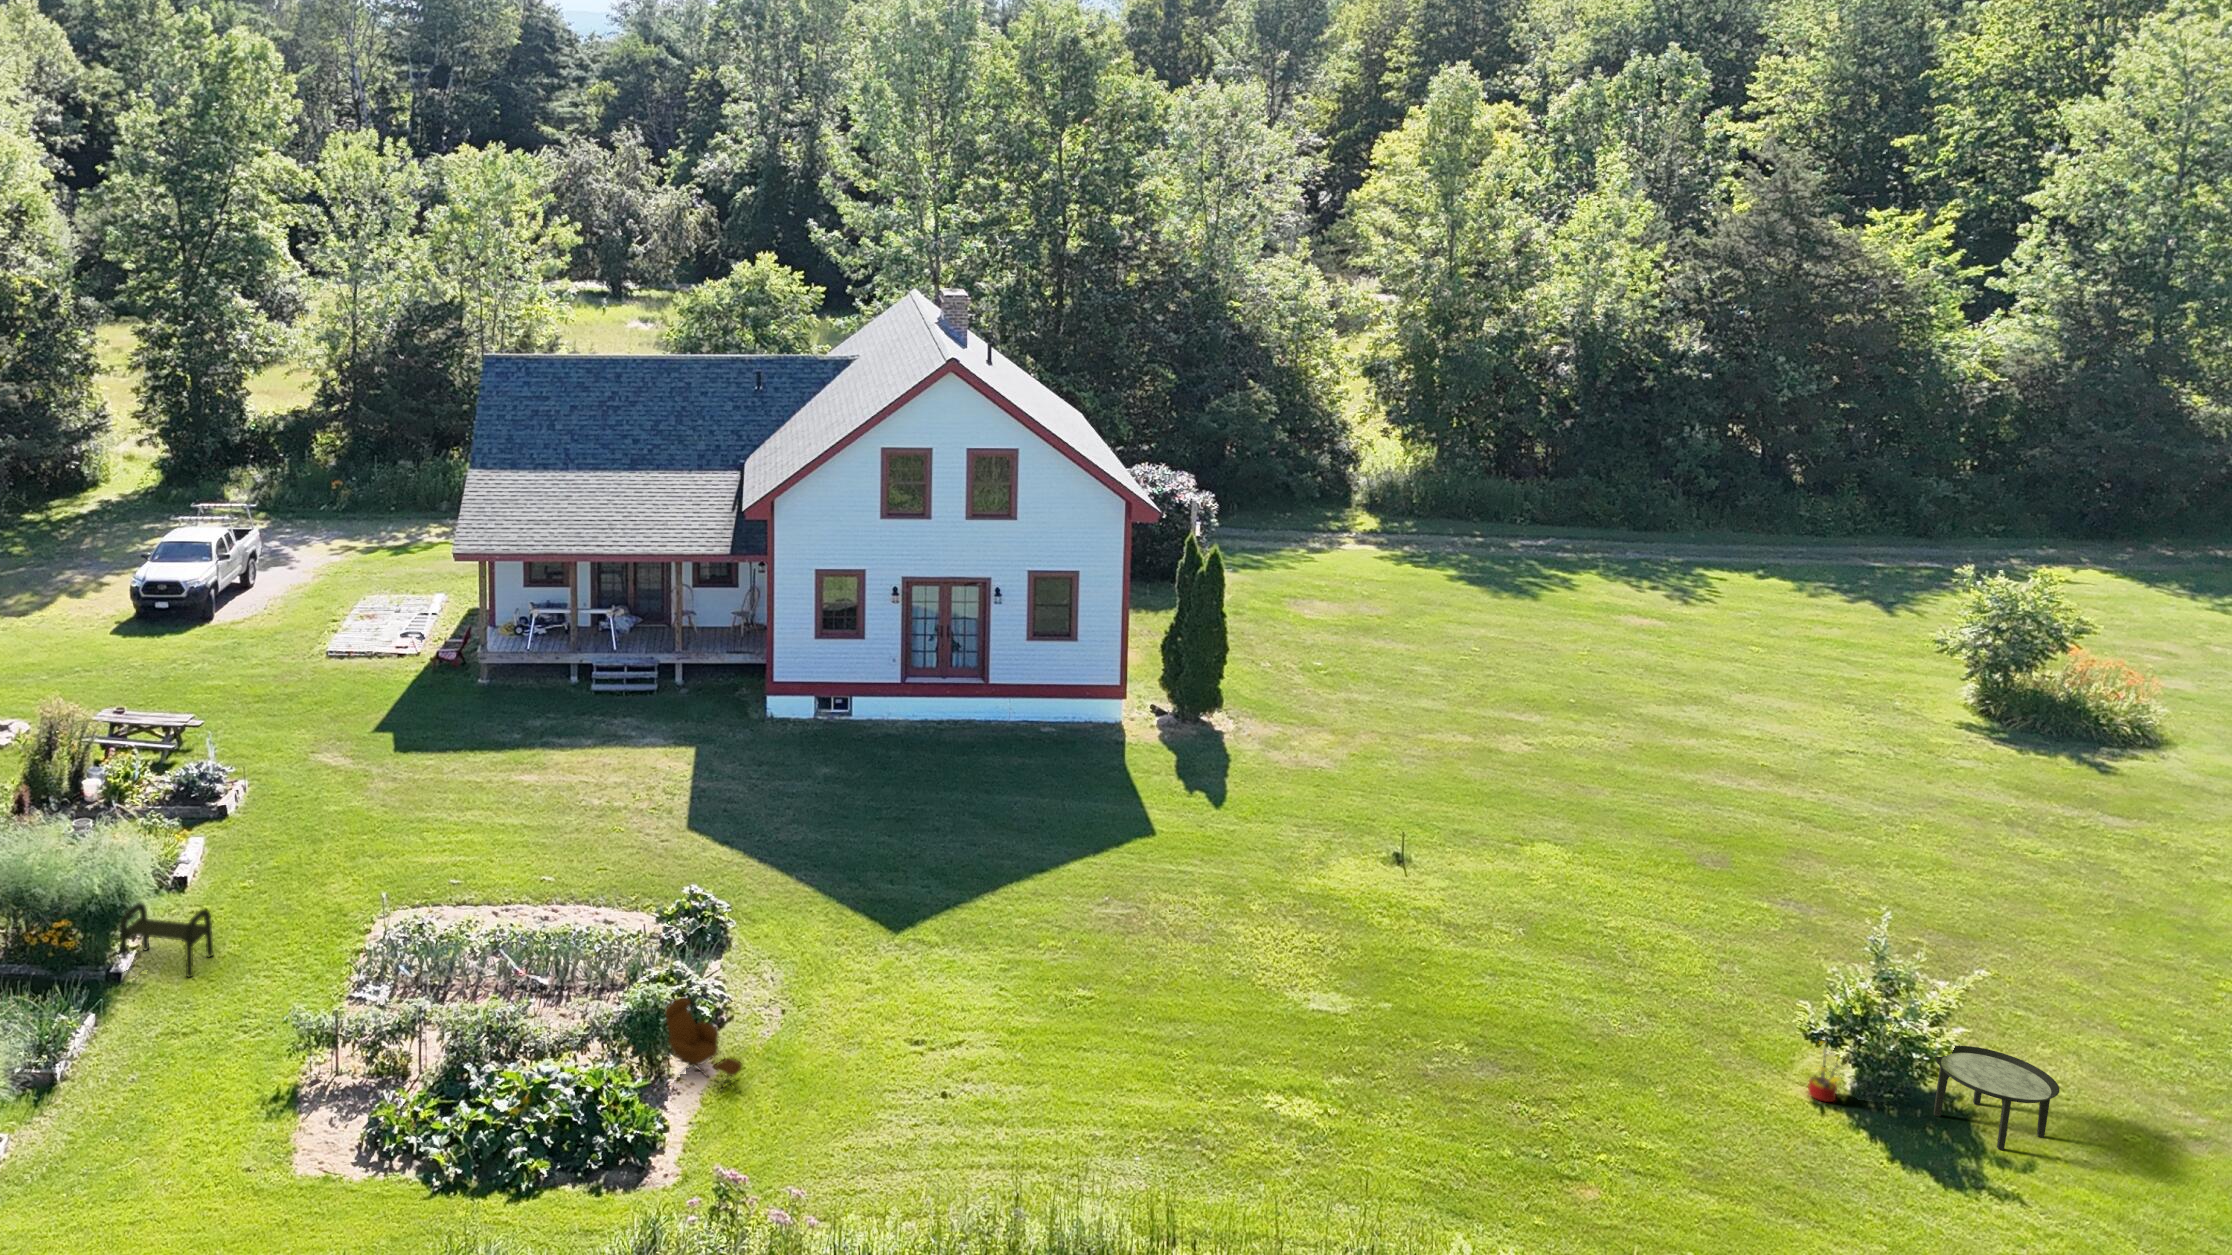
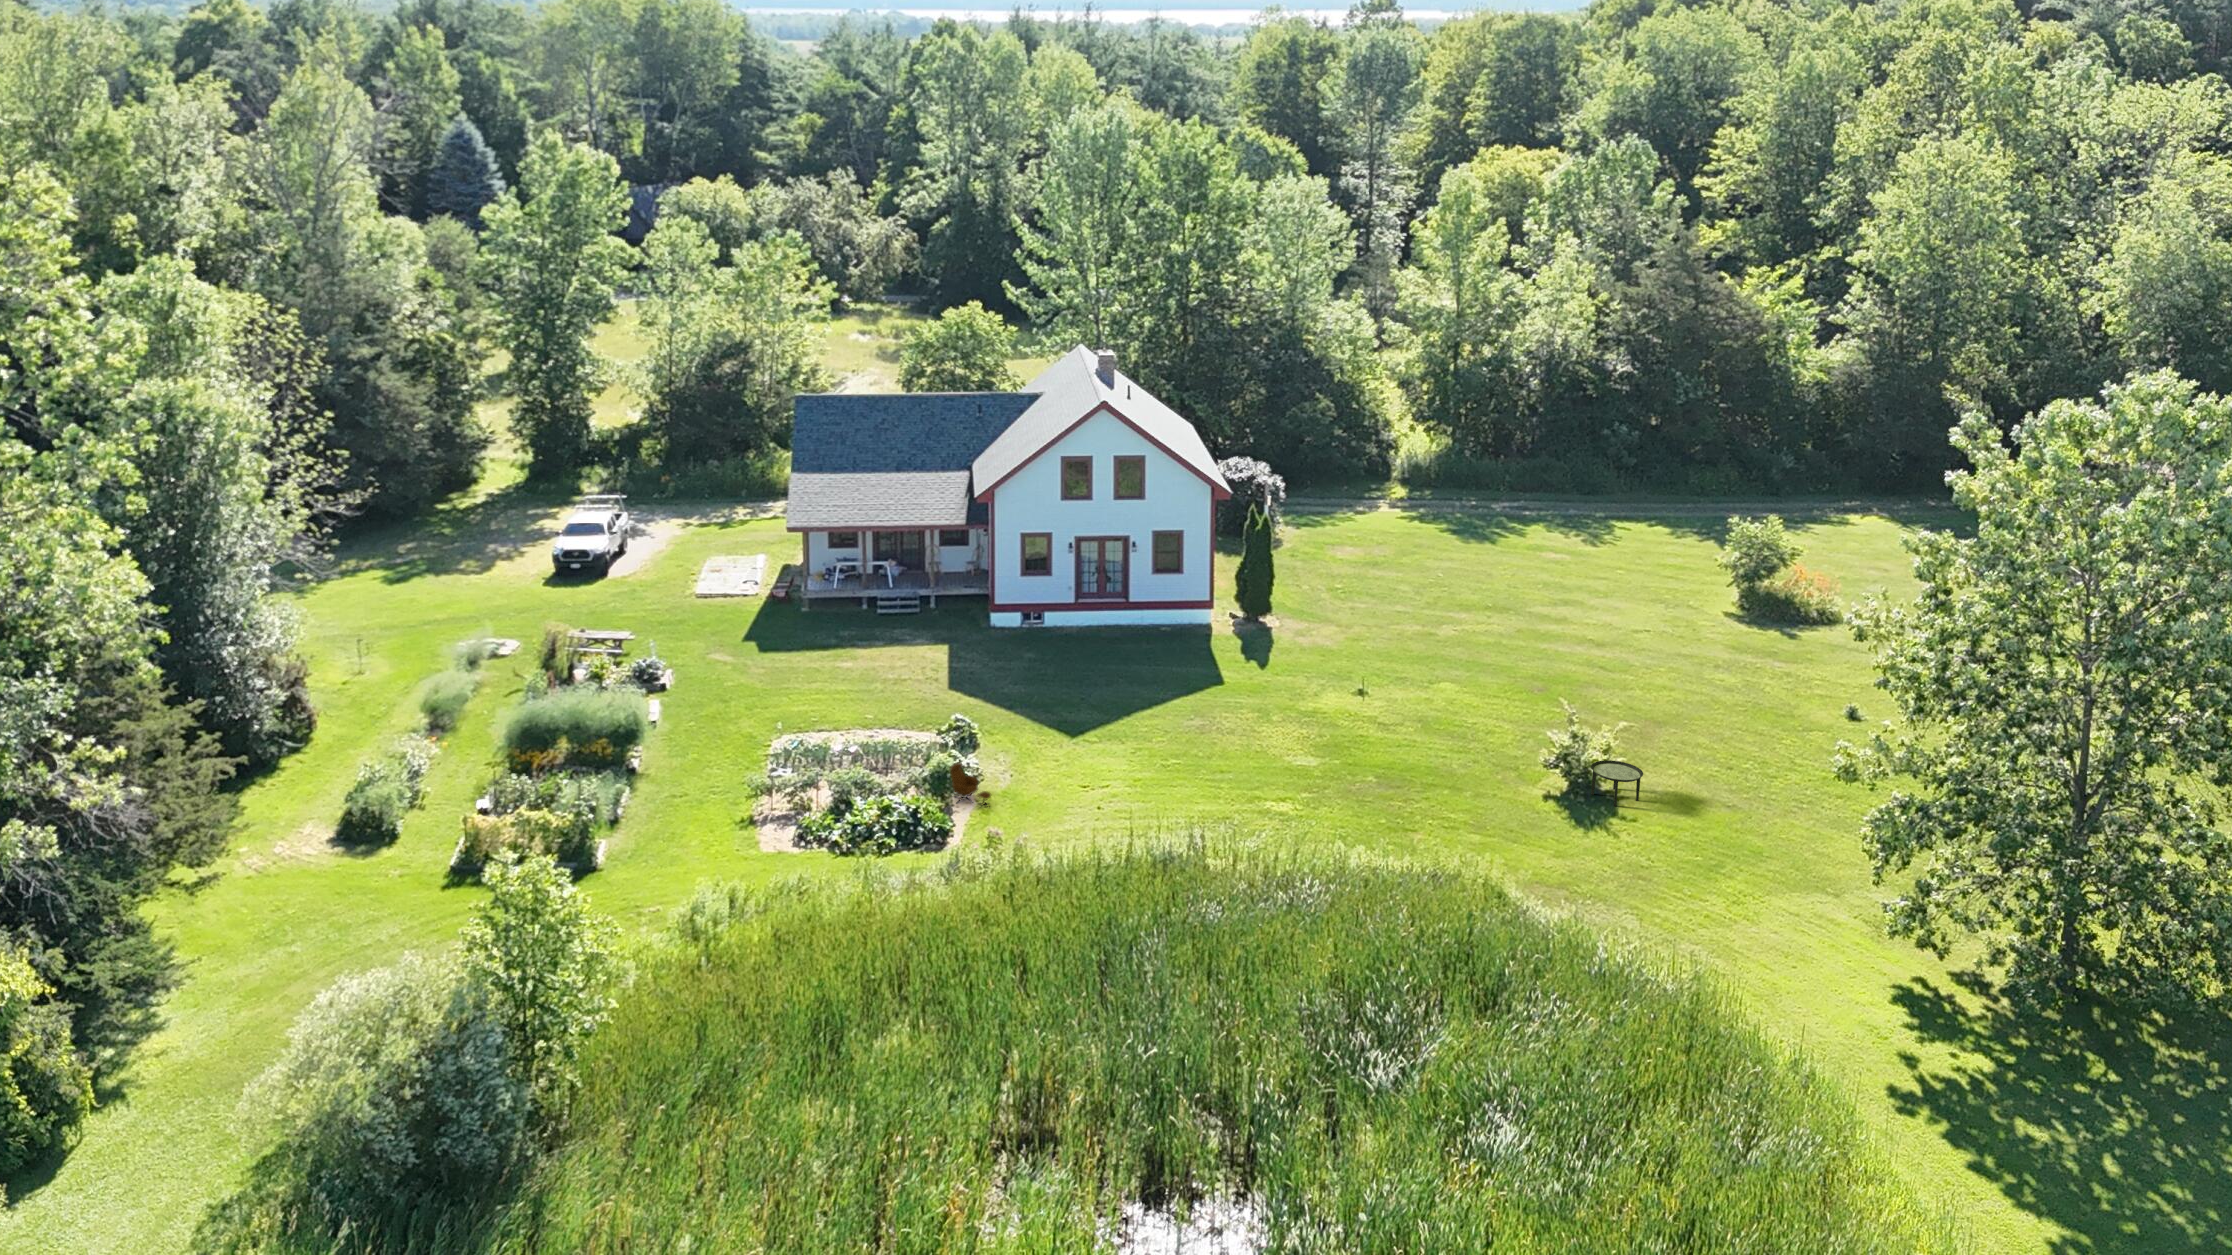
bench: present [120,903,213,977] -> none [635,731,686,770]
decorative plant: present [1808,1036,1846,1102] -> none [1534,757,1548,791]

